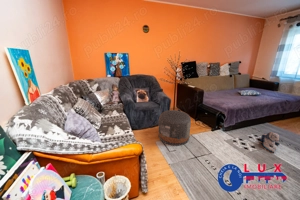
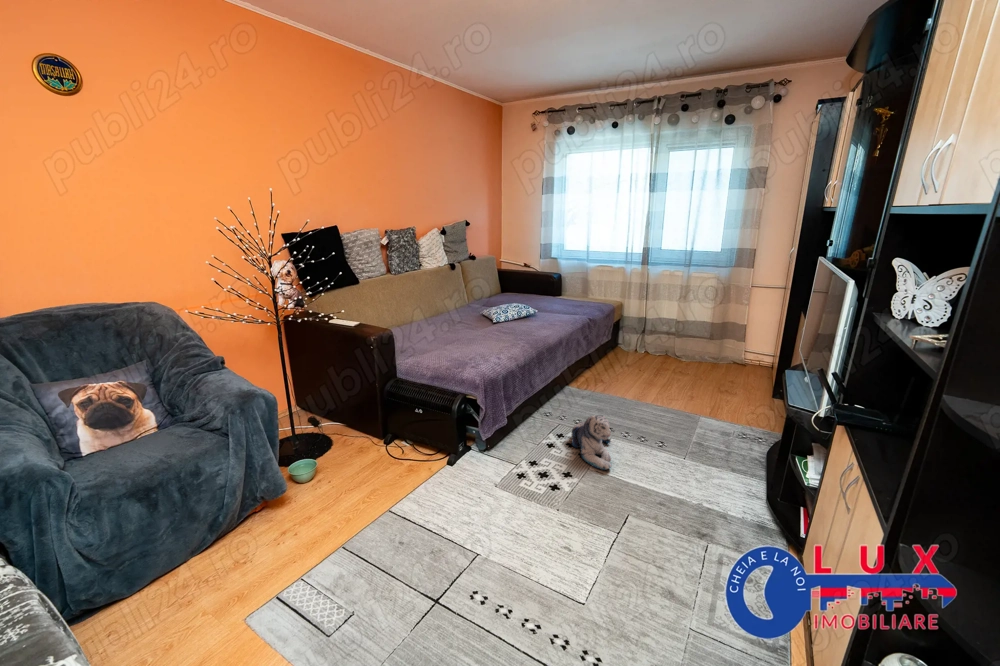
pouf: present [158,110,191,146] -> none [237,435,387,602]

